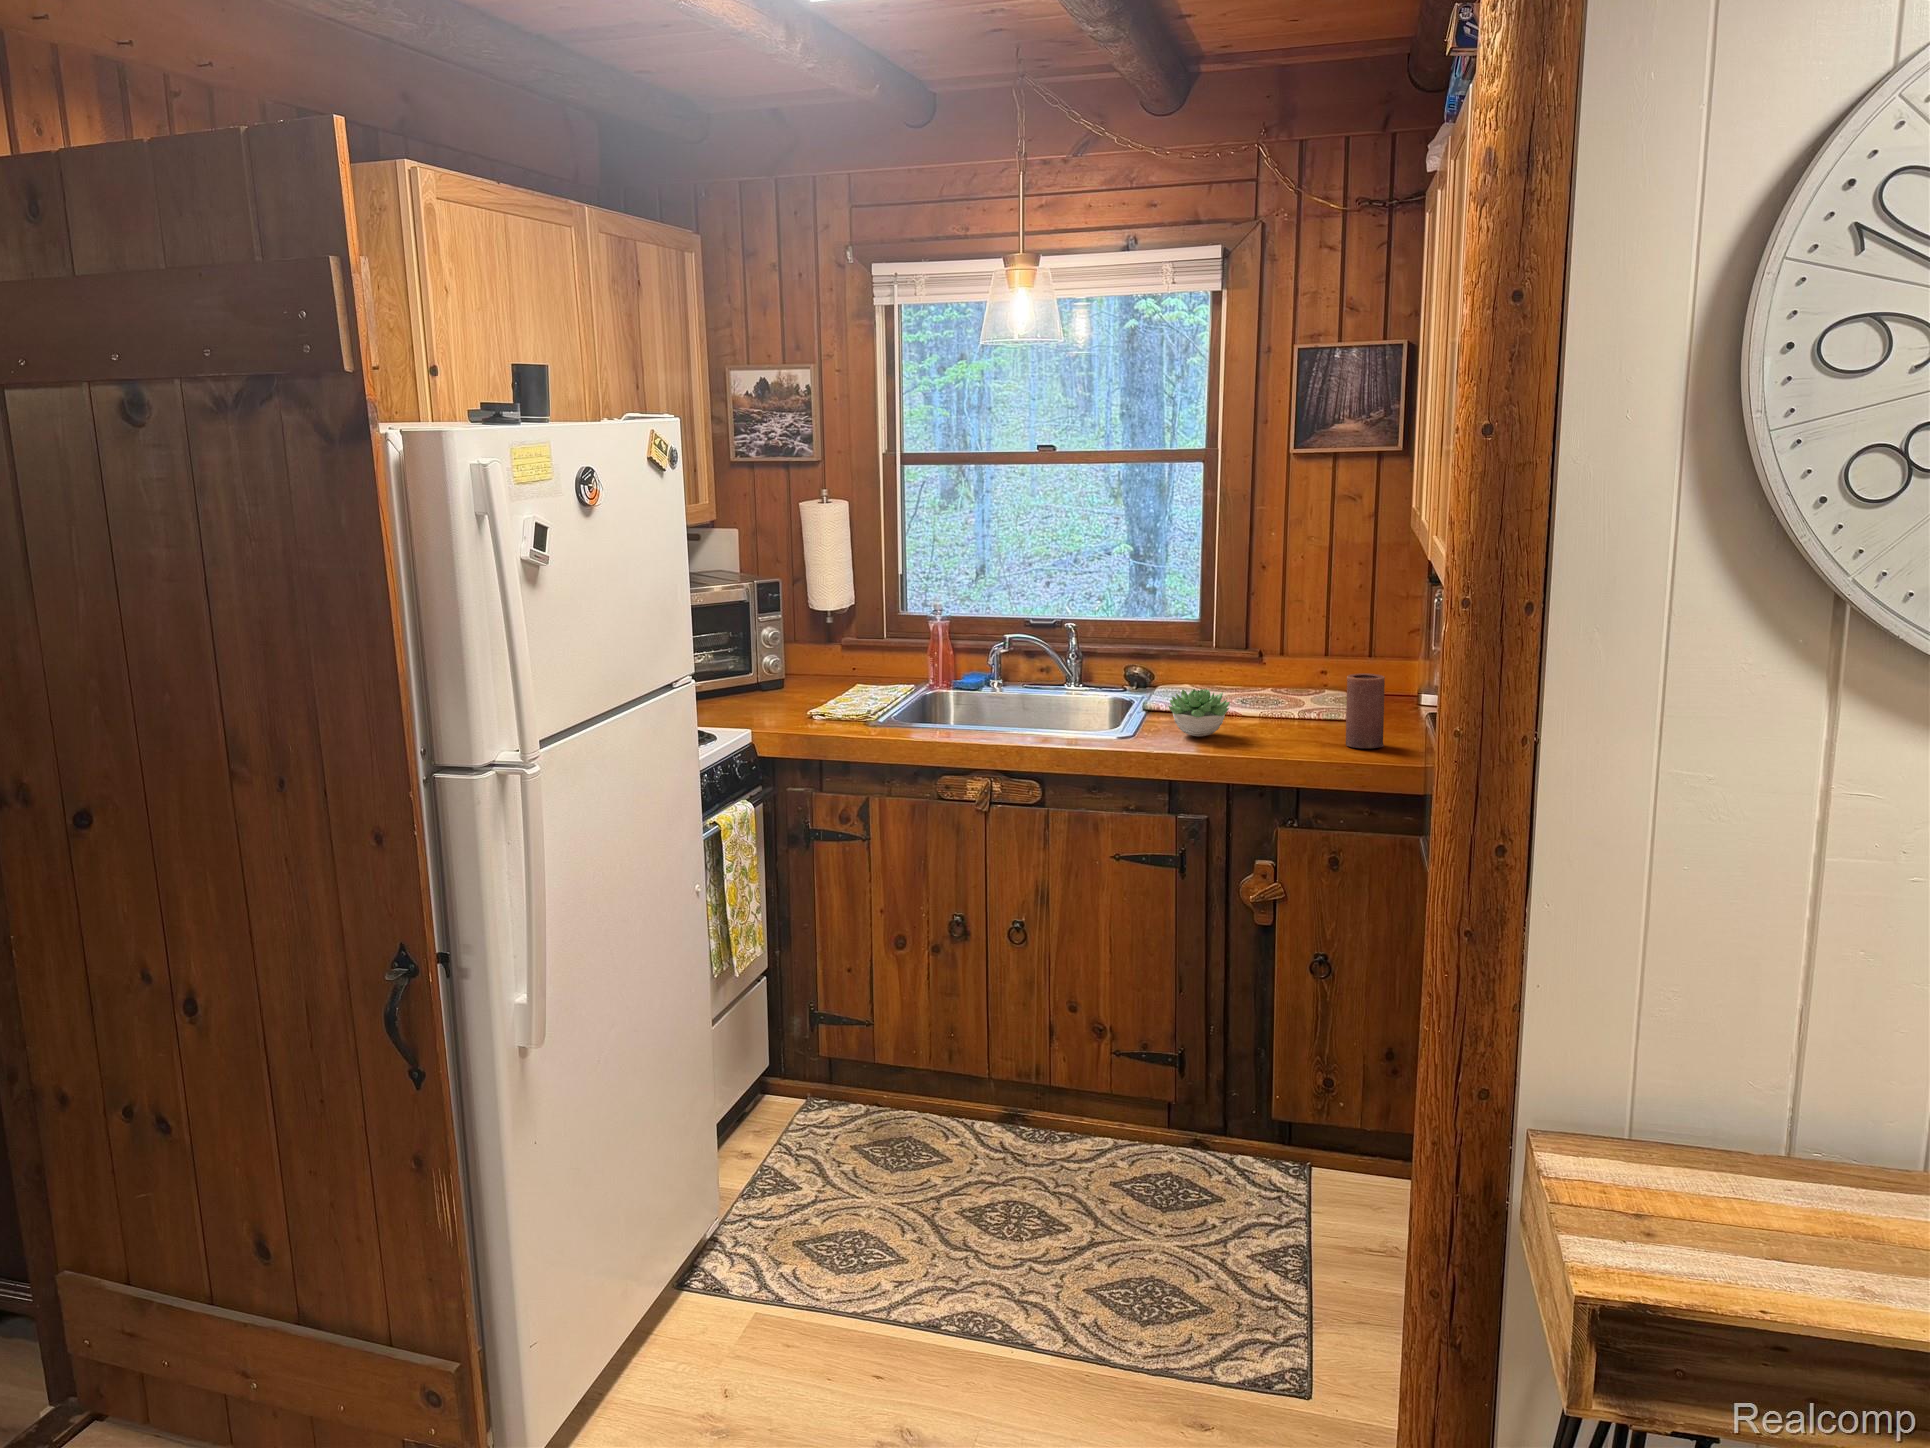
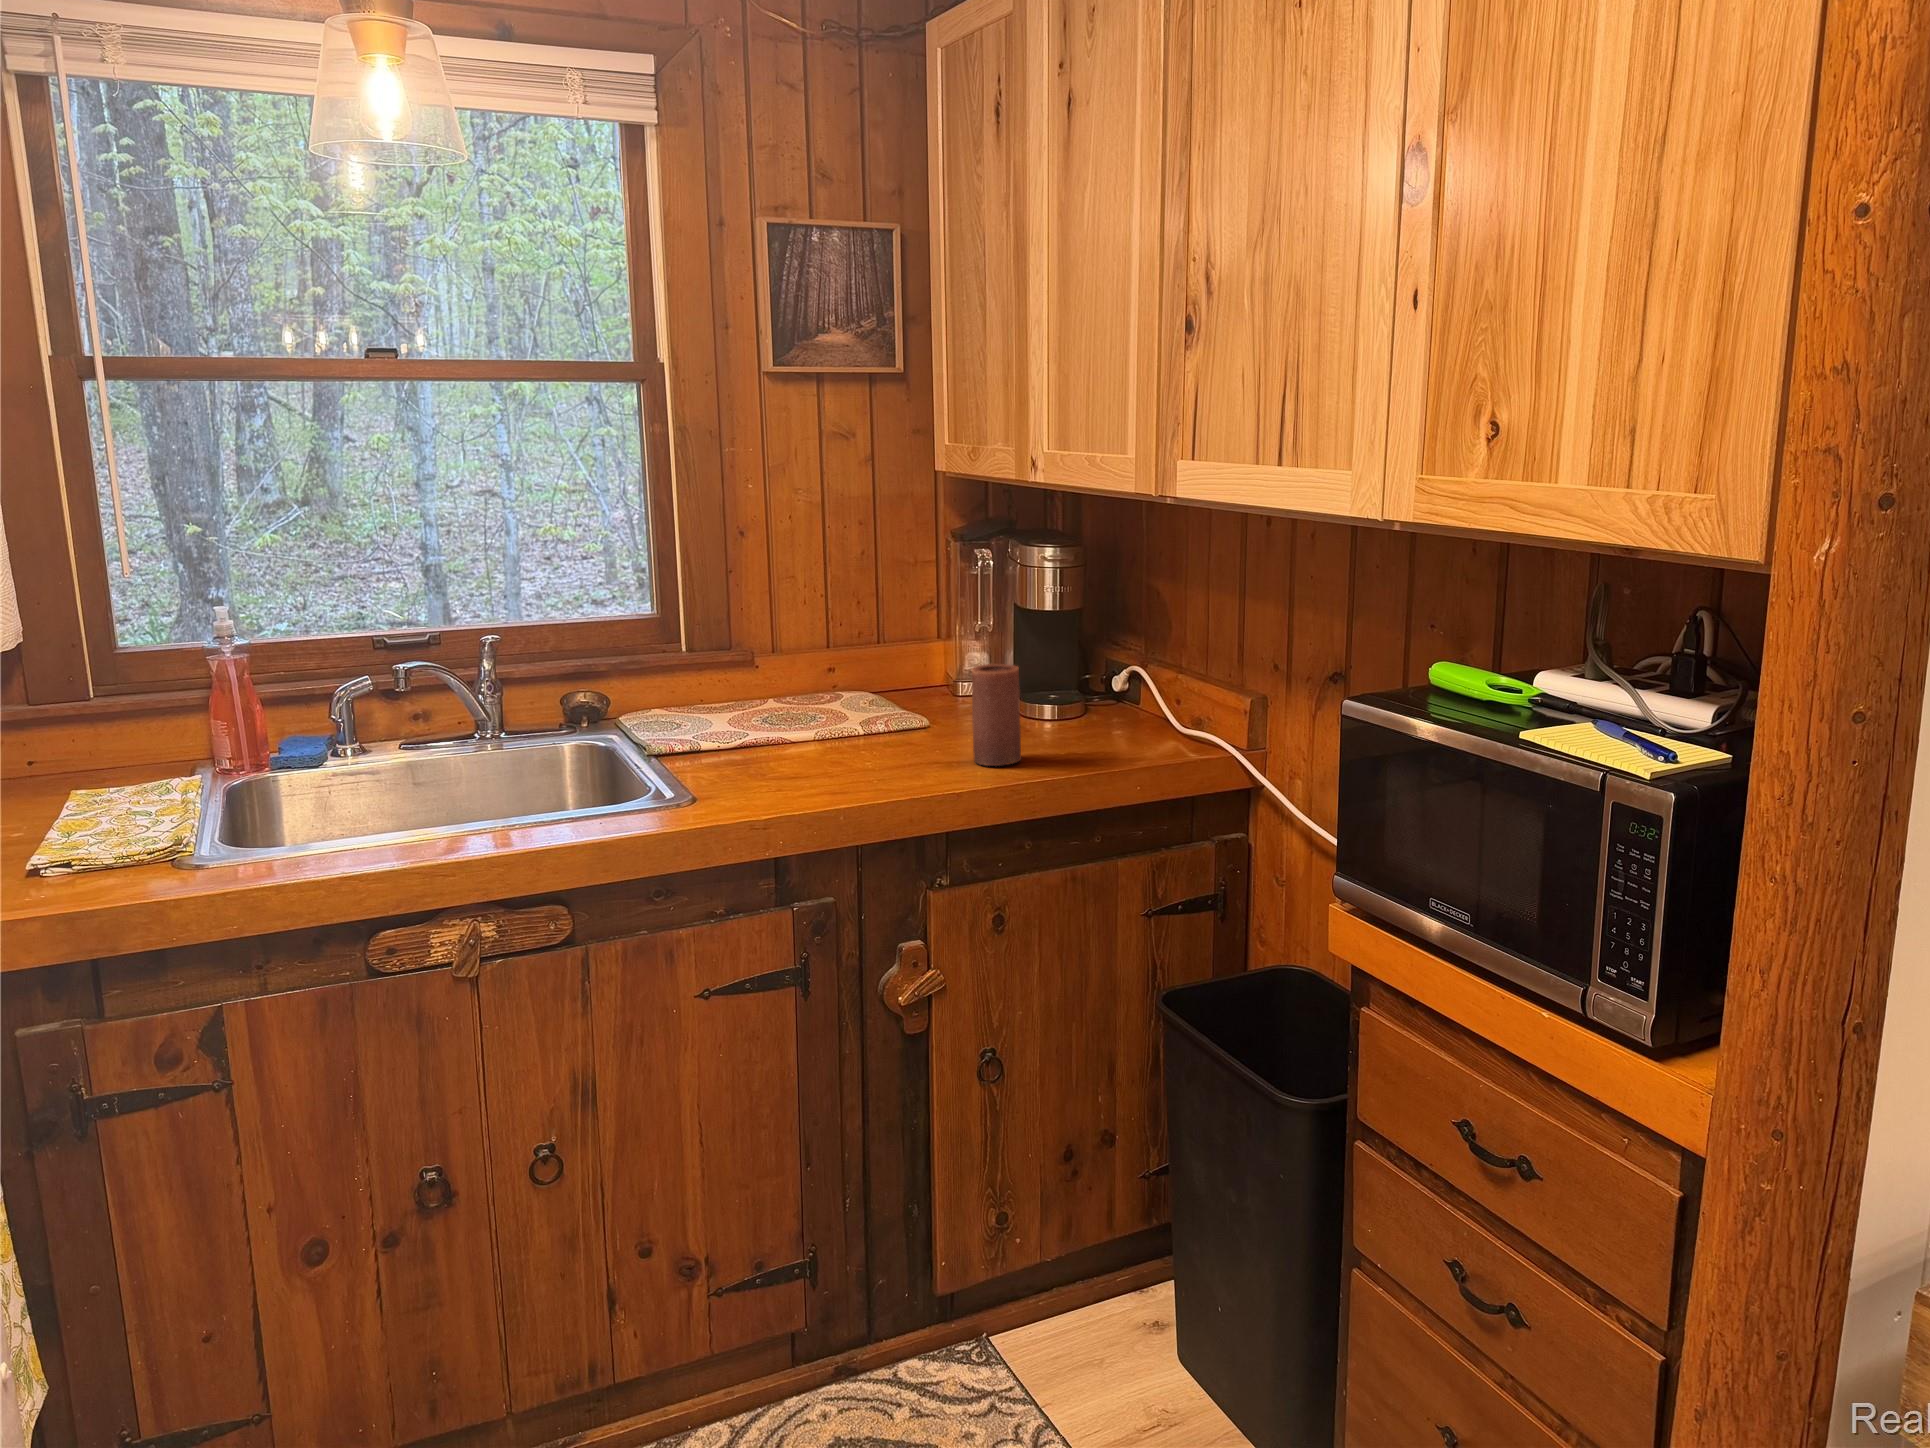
succulent plant: present [1168,689,1230,736] -> none [728,713,830,785]

